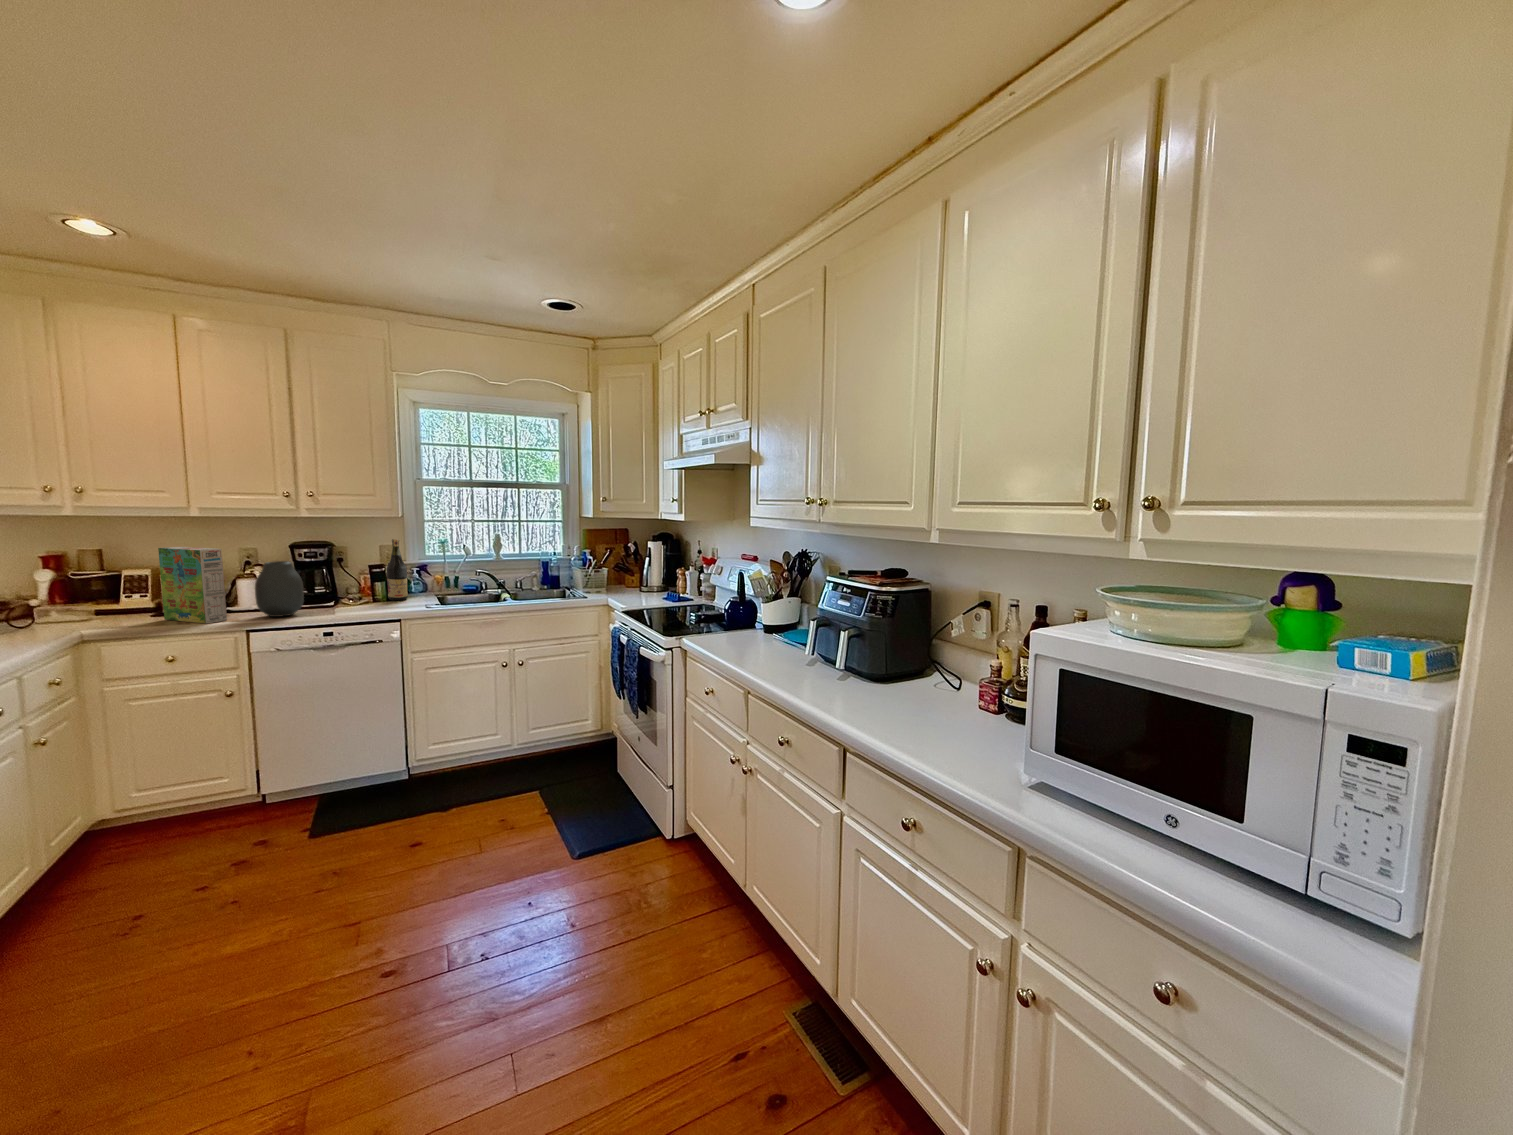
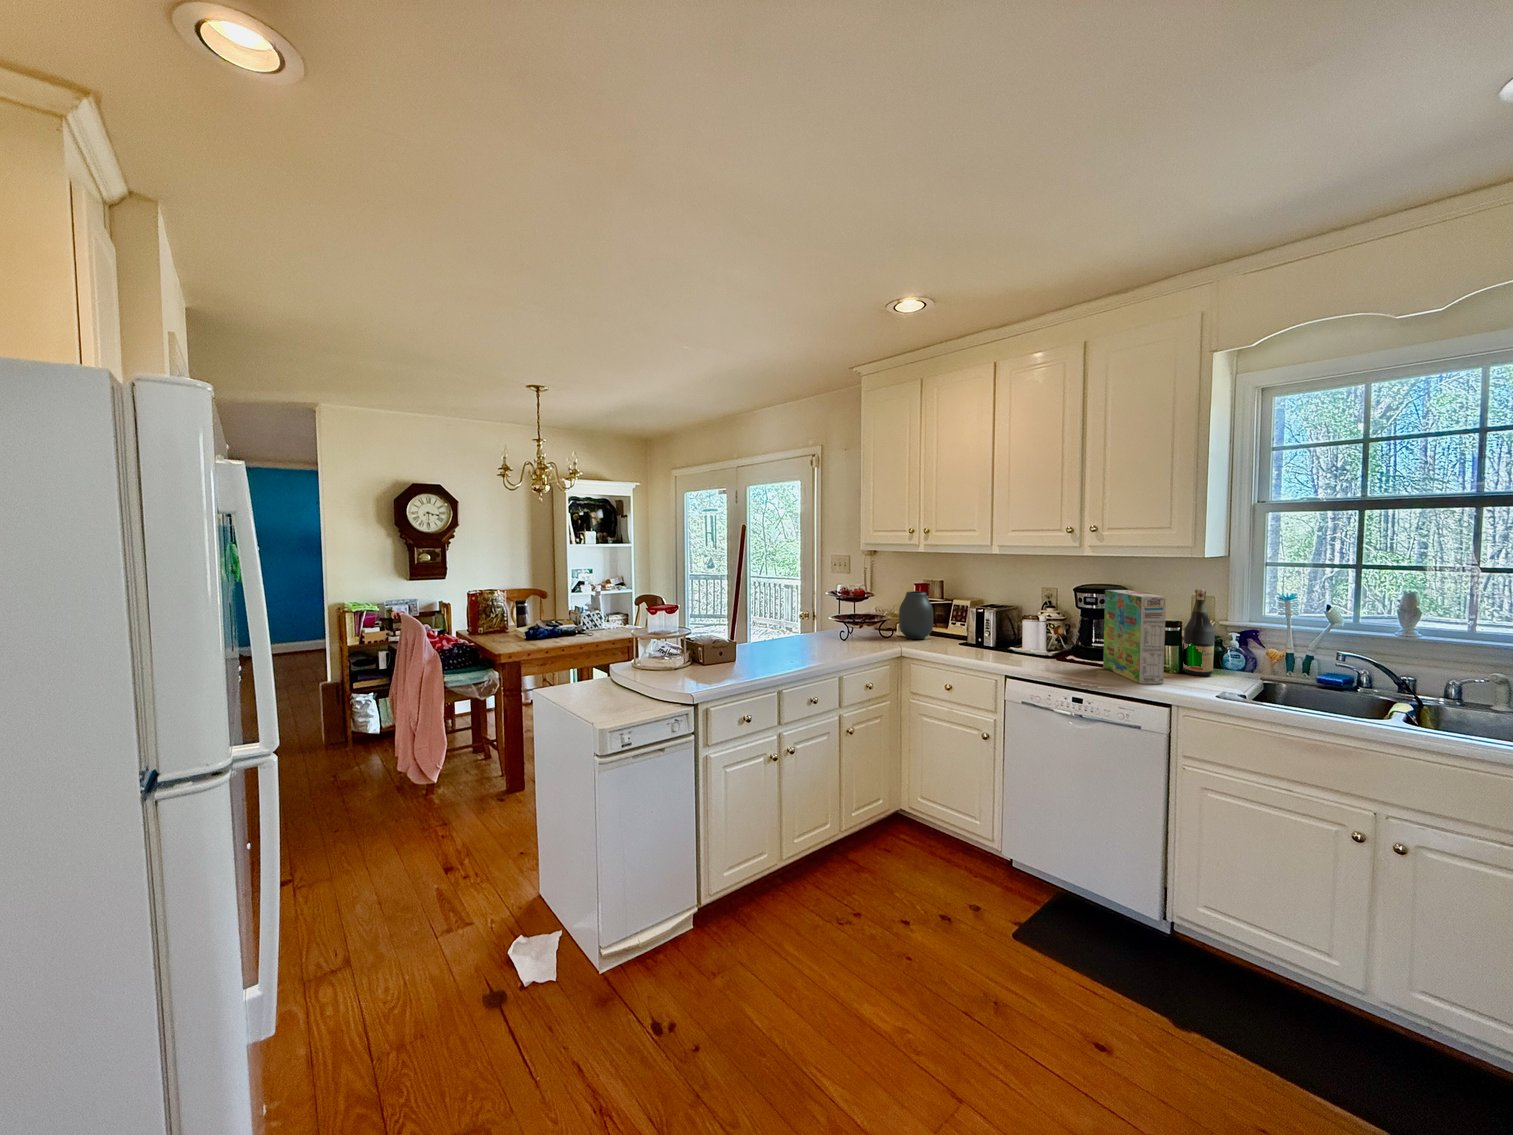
cereal box: present [158,547,227,624] -> present [1103,590,1166,684]
vase: present [255,561,304,617] -> present [899,591,933,639]

